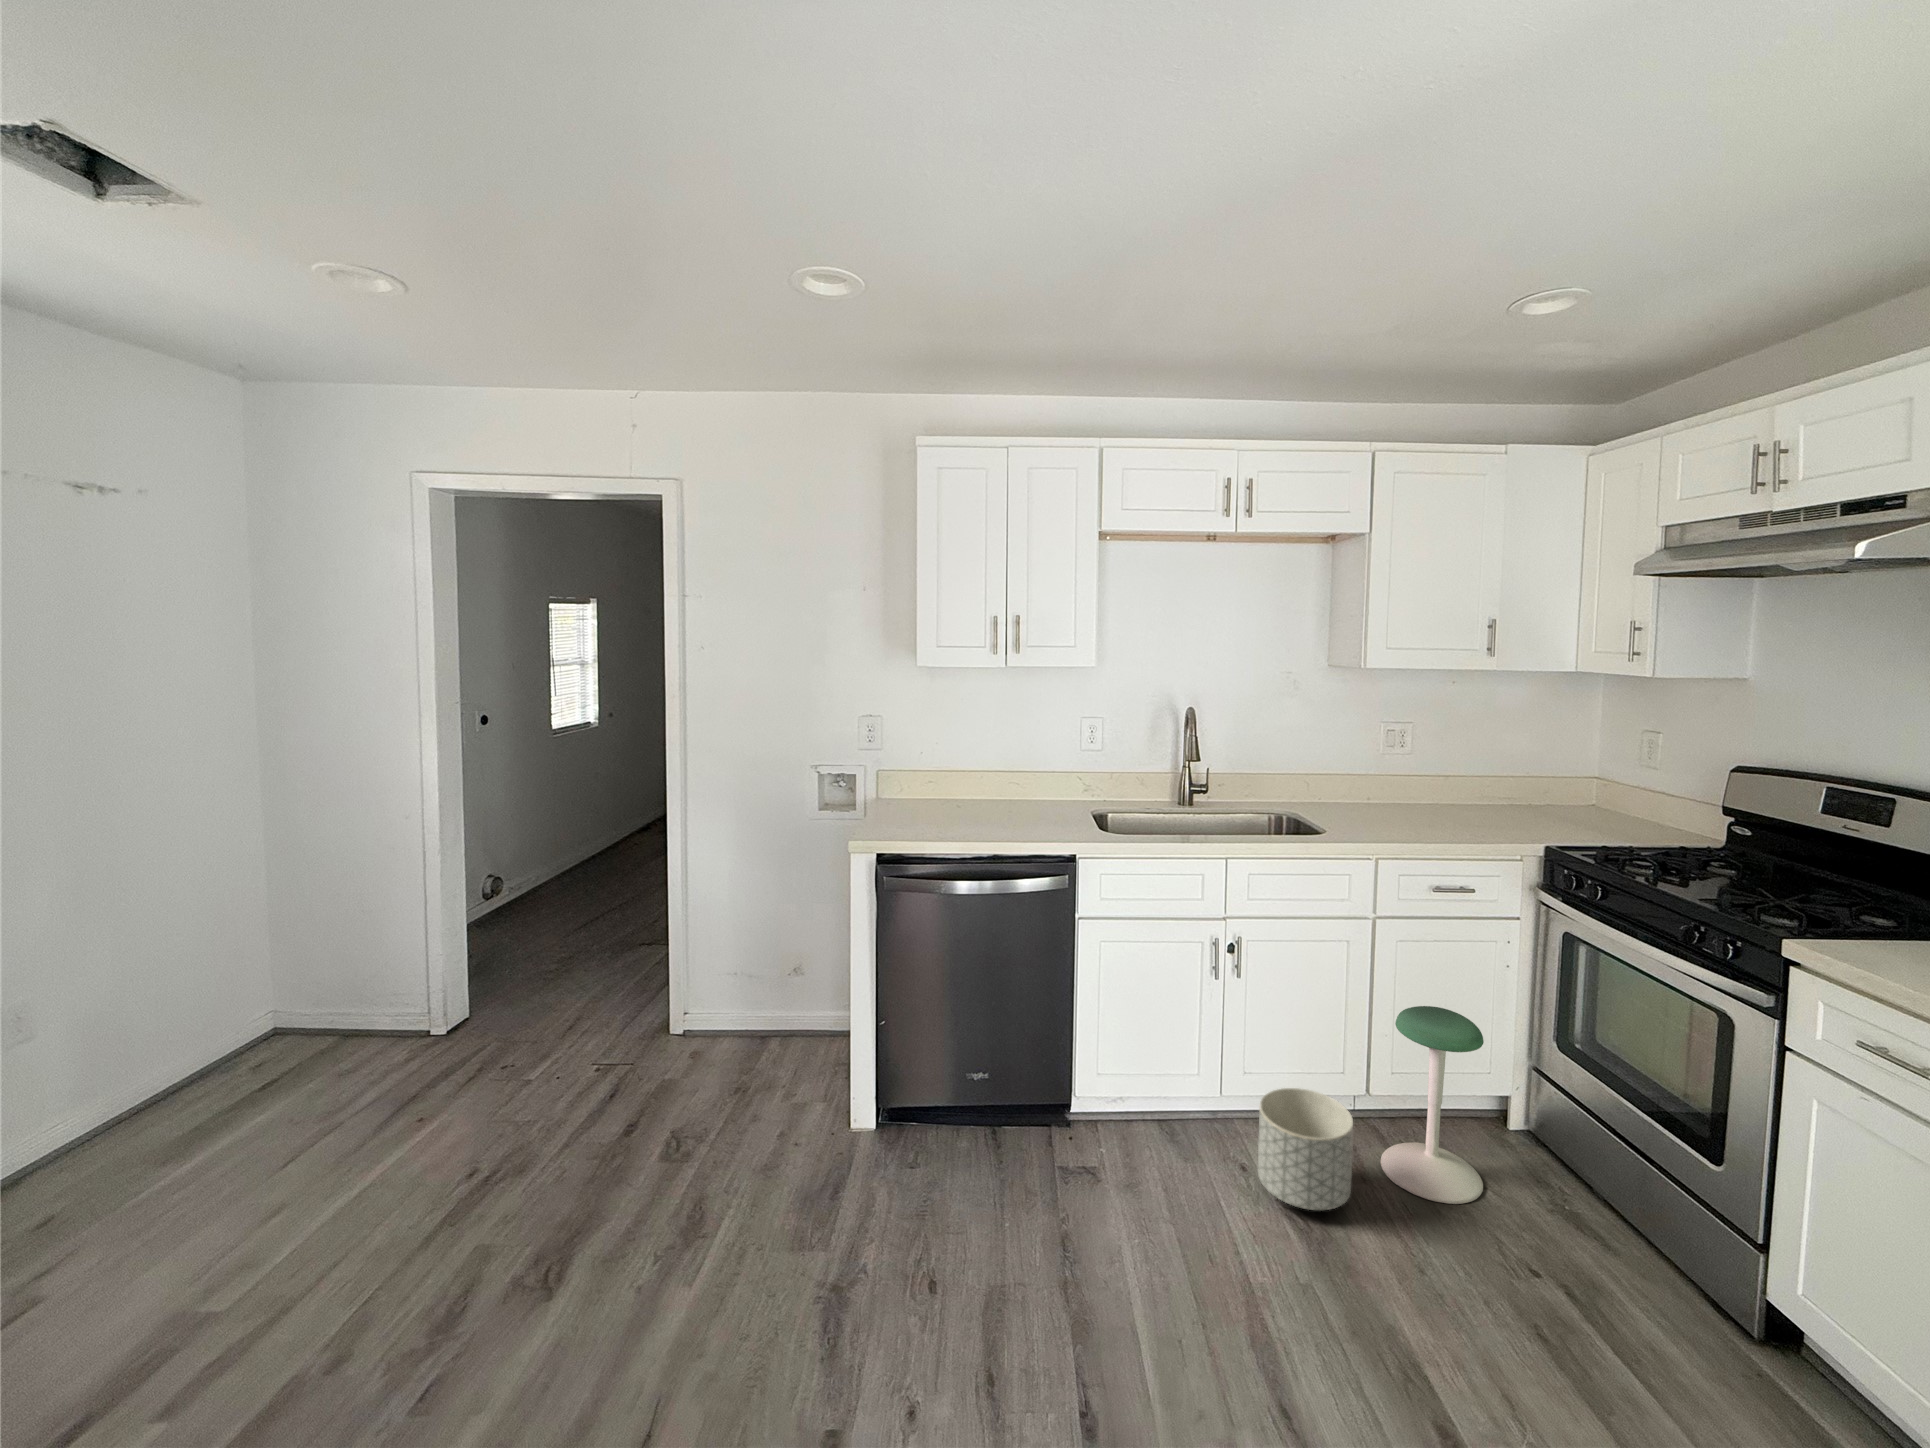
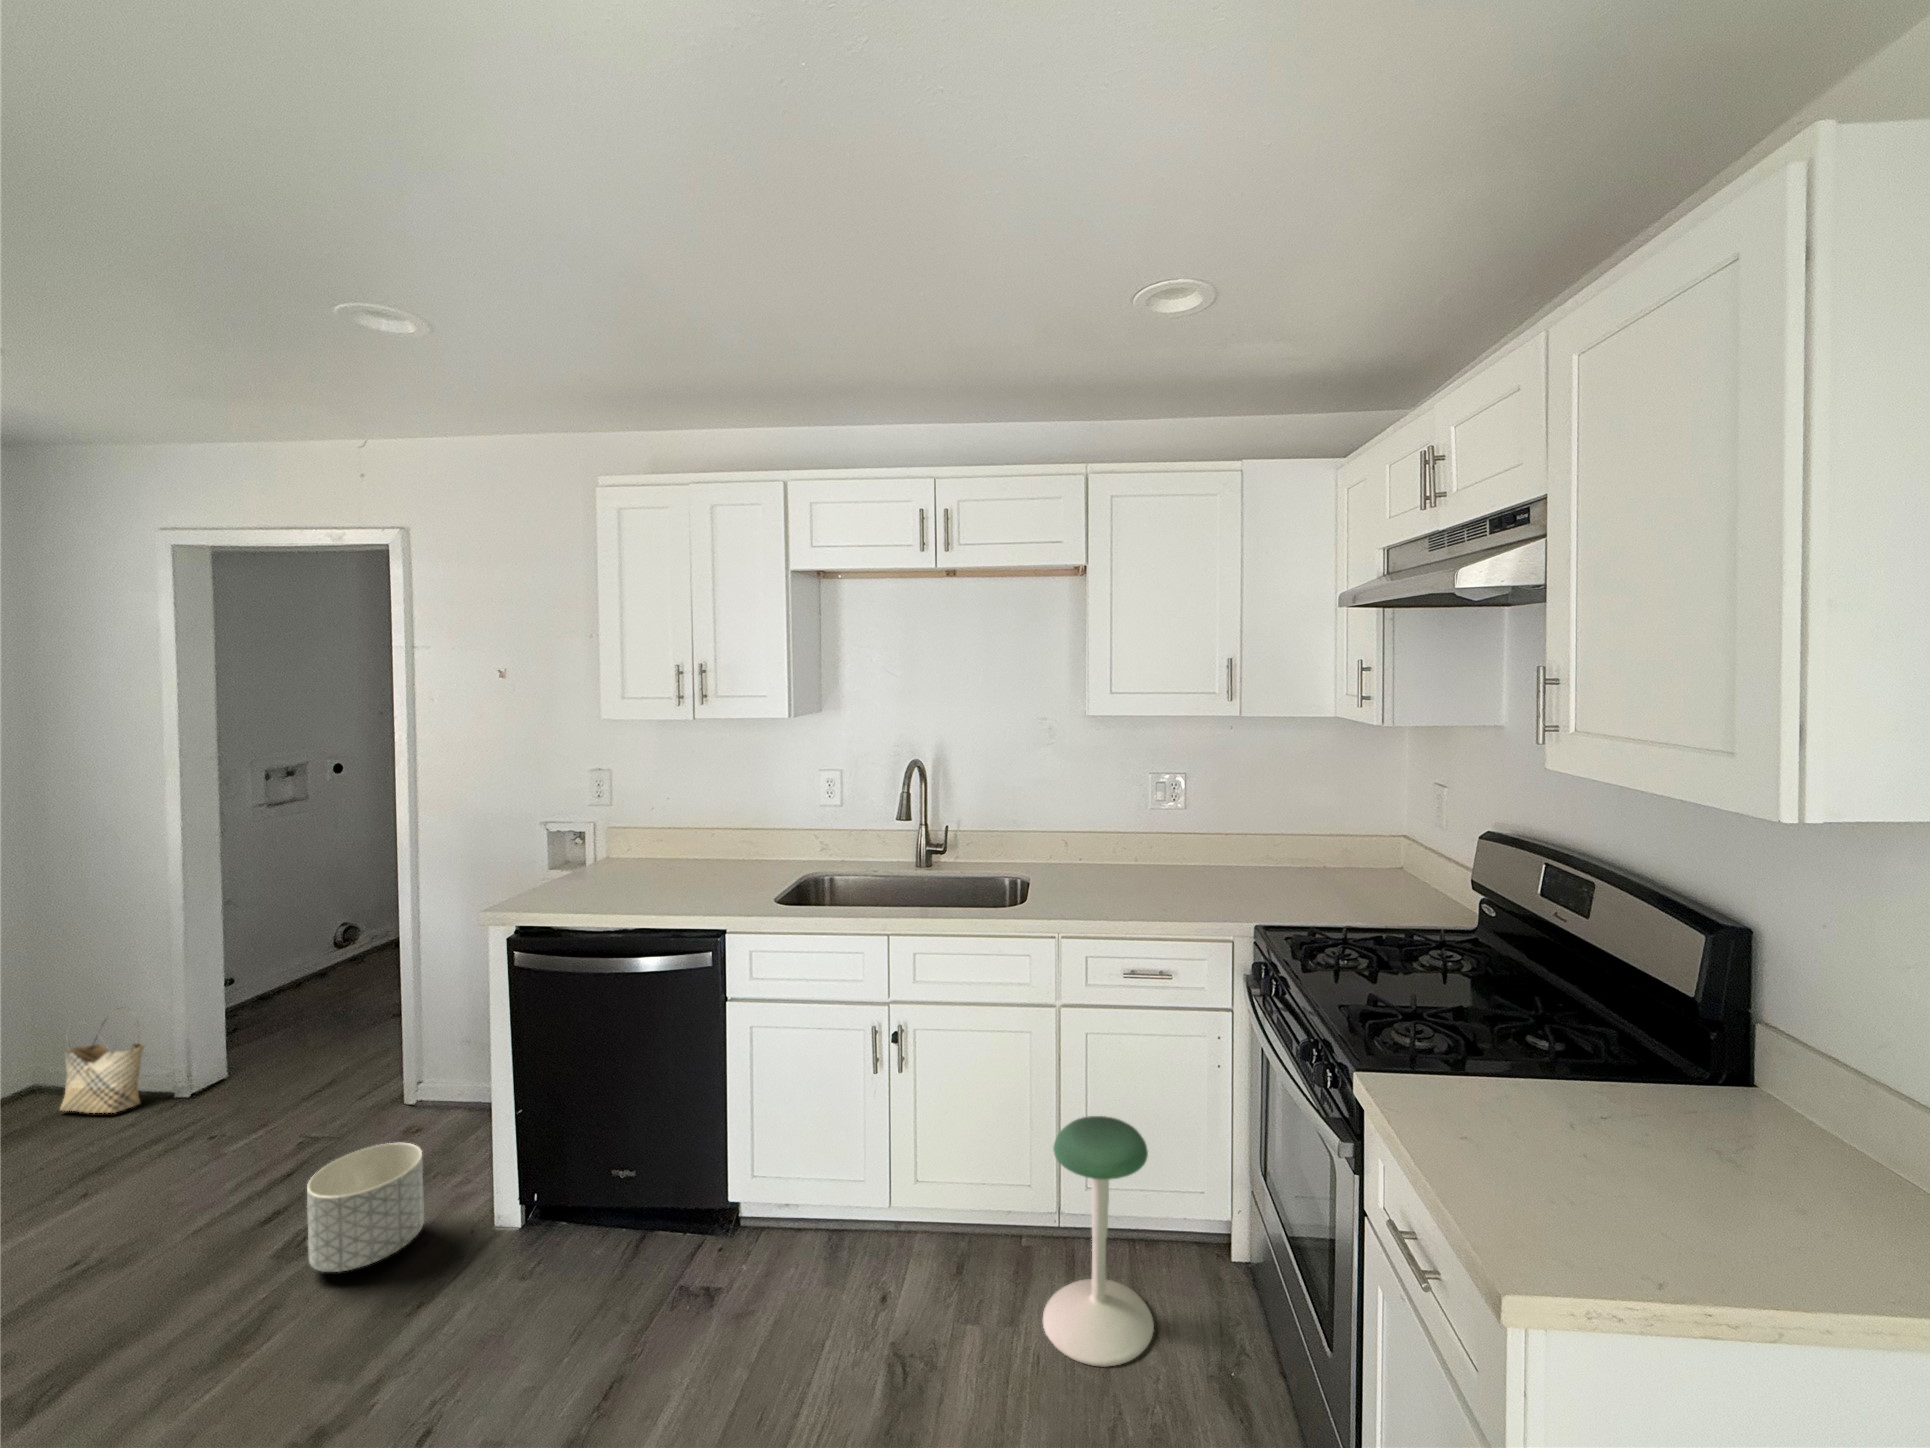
woven basket: none [326,950,406,1051] -> present [60,1021,144,1113]
planter: present [1258,1088,1353,1210] -> present [307,1143,424,1272]

